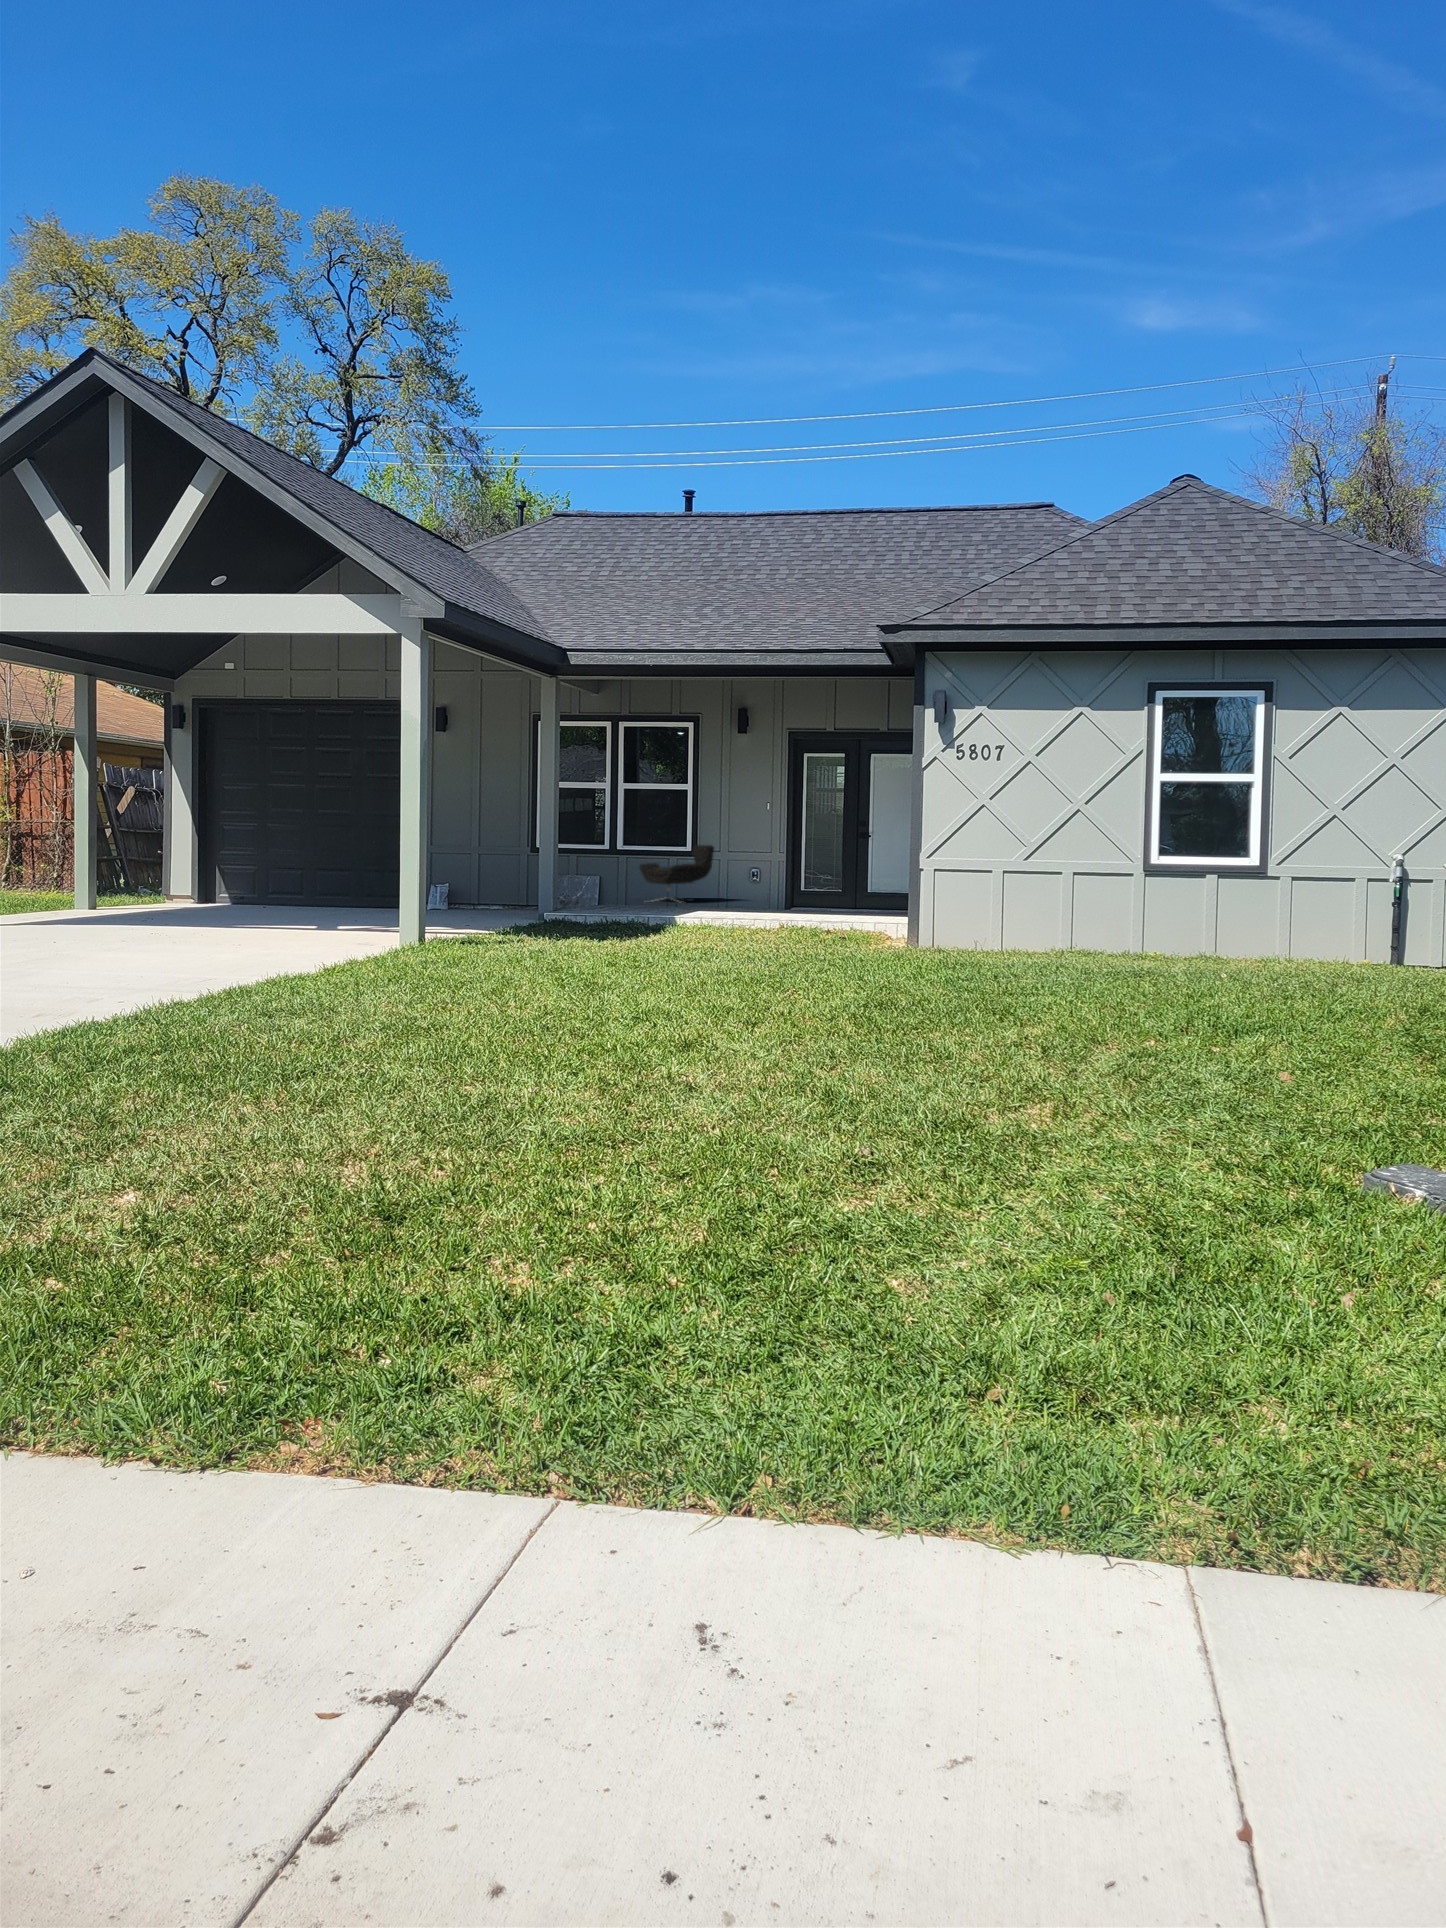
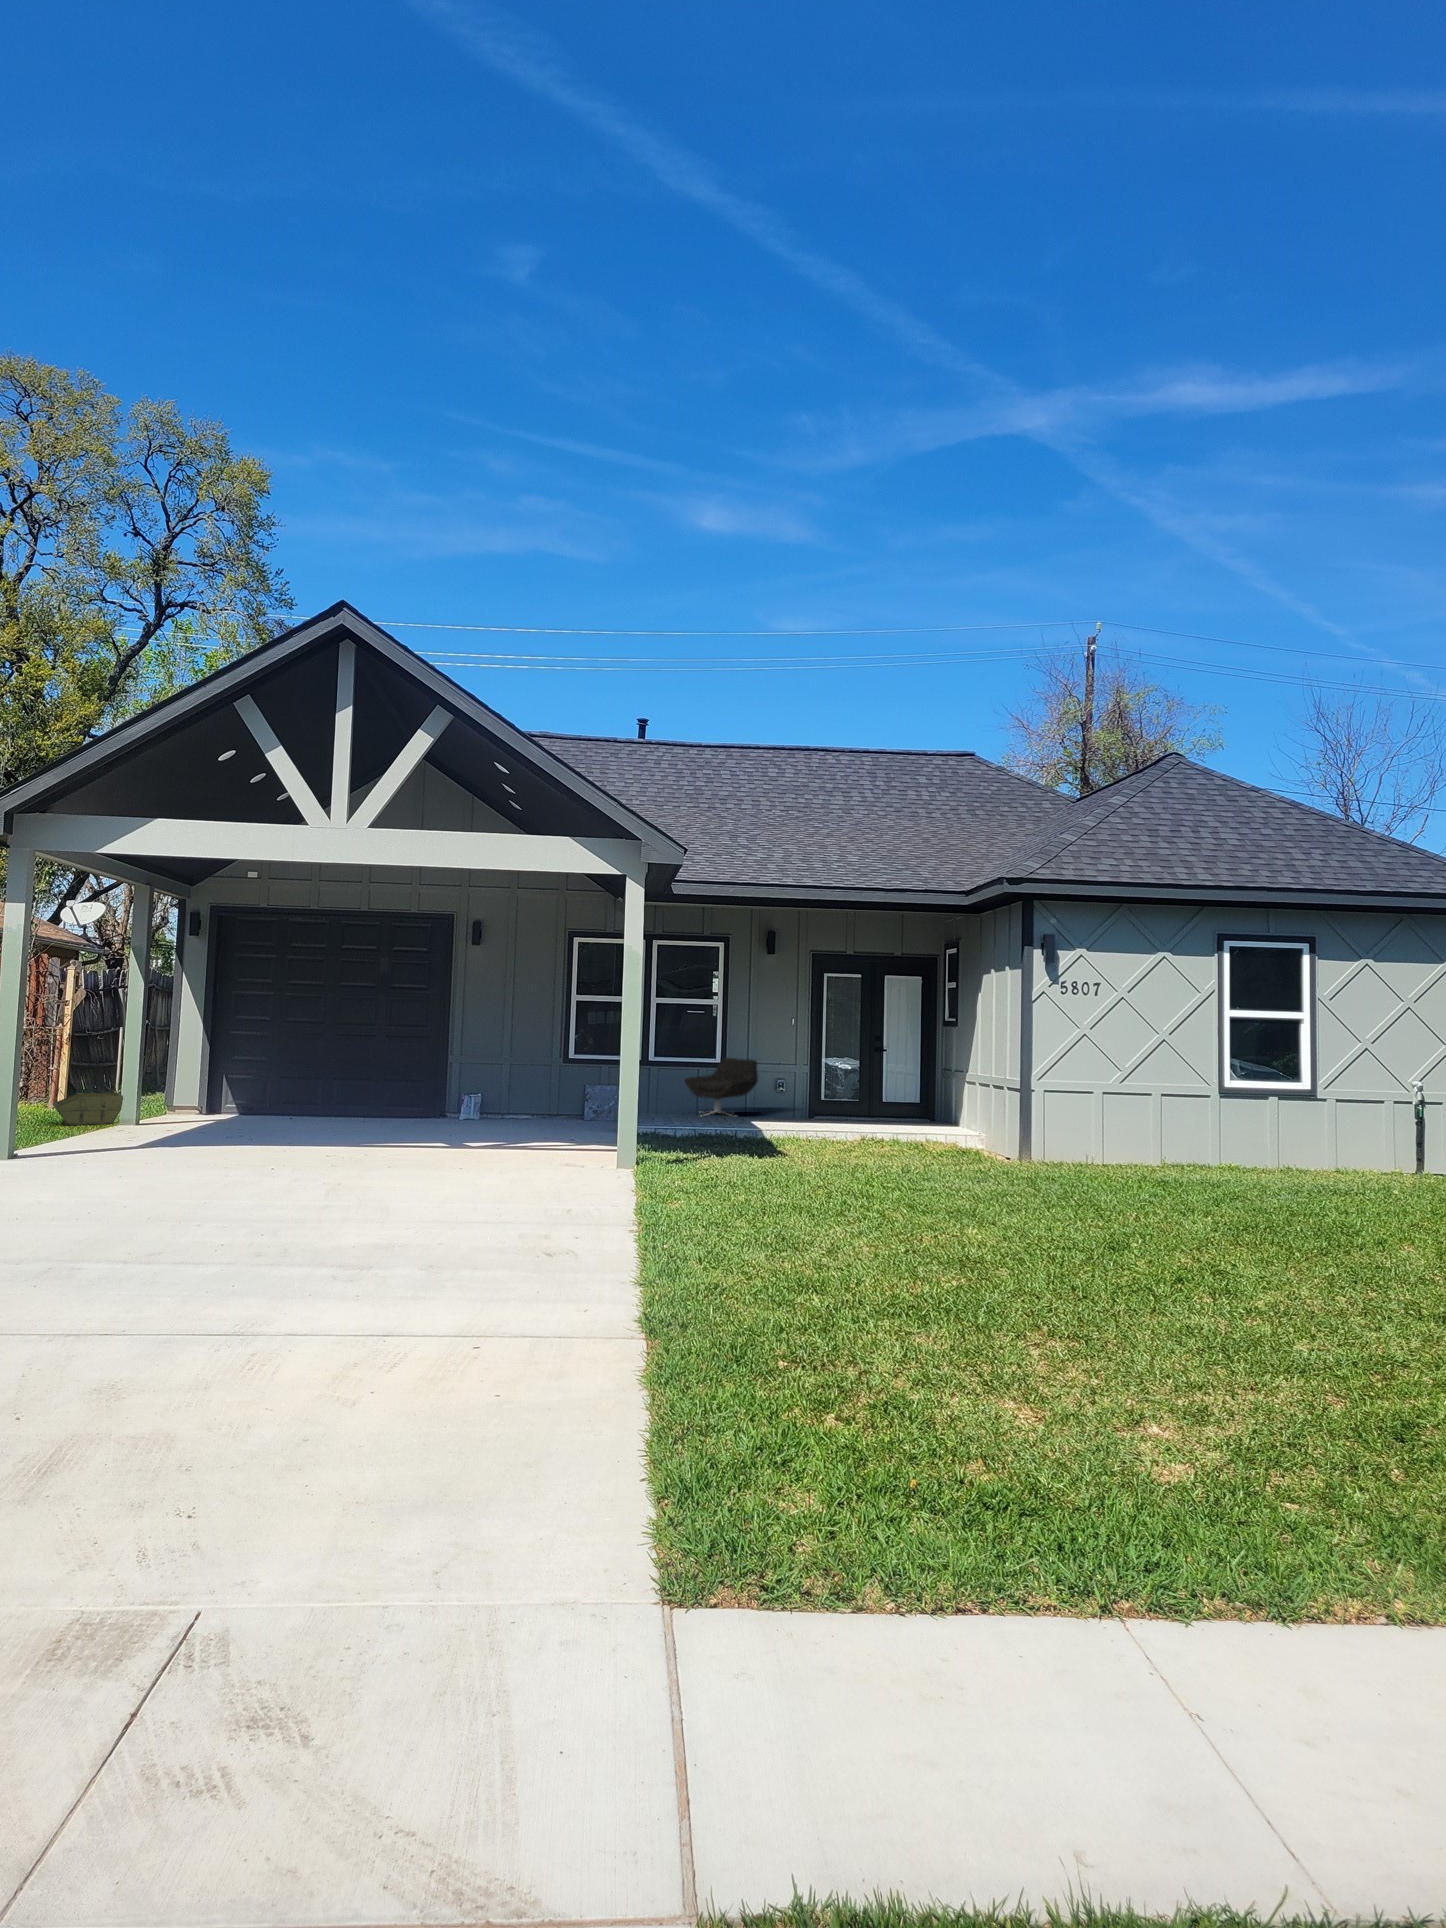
storage bin: none [44,873,110,901] -> present [54,1093,123,1125]

